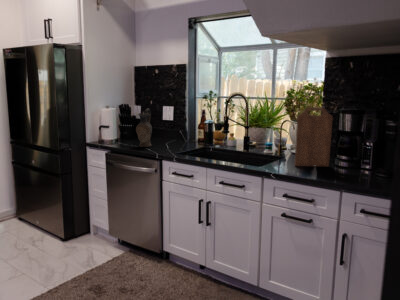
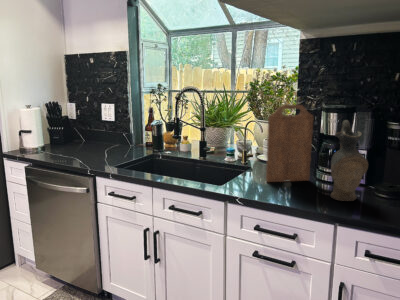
ceramic pitcher: present [136,109,152,147] -> present [331,120,368,201]

